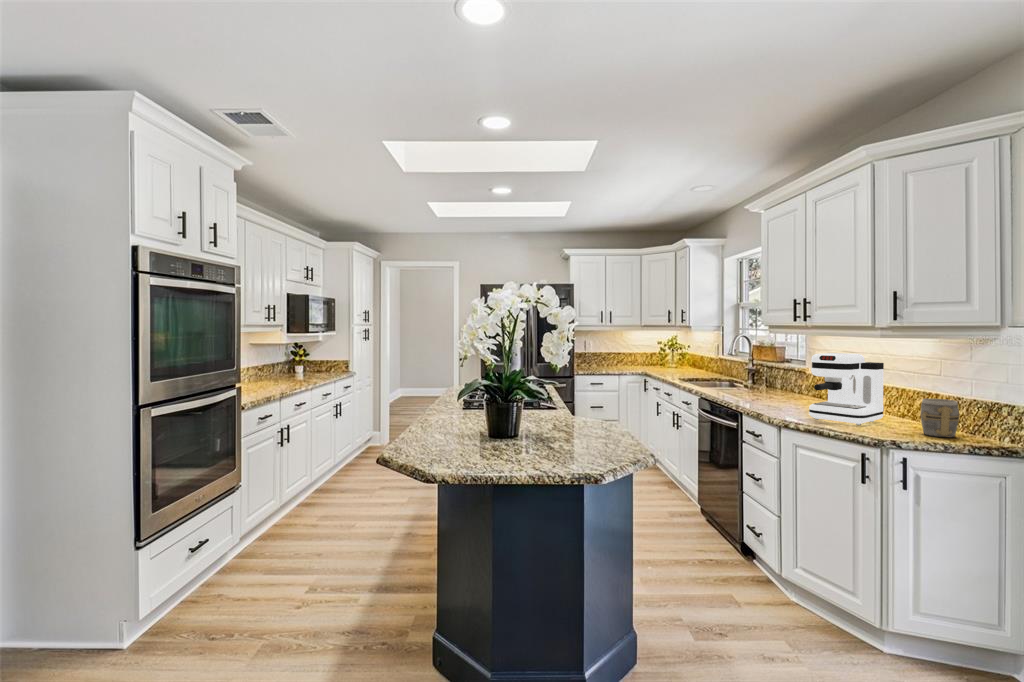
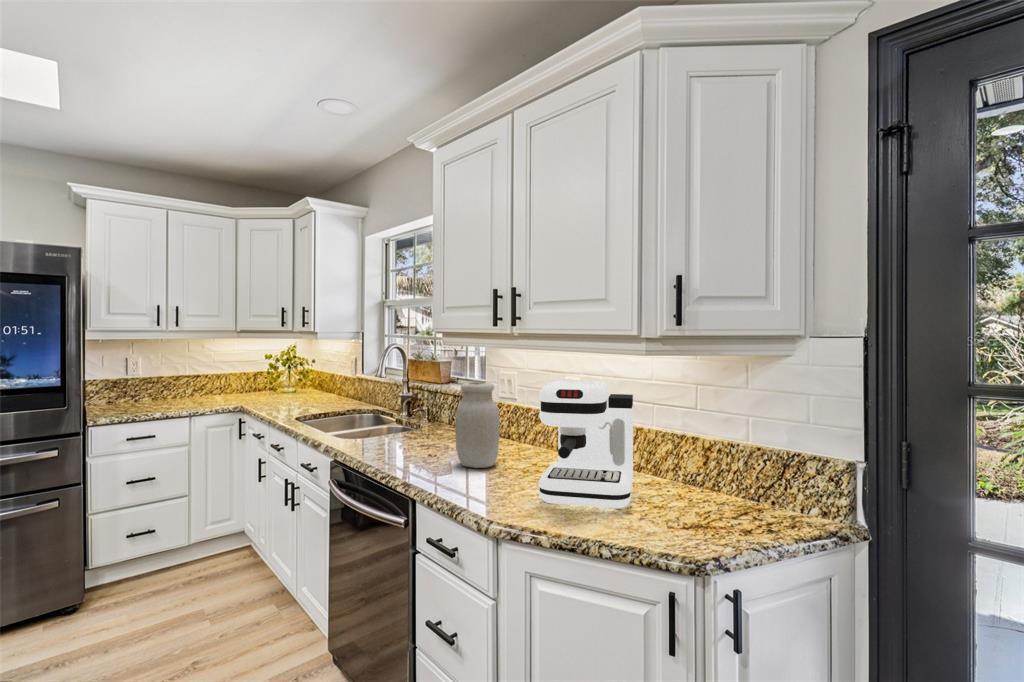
jar: none [771,355,801,406] -> present [455,382,500,468]
mug: present [921,399,960,437] -> none [700,453,762,522]

